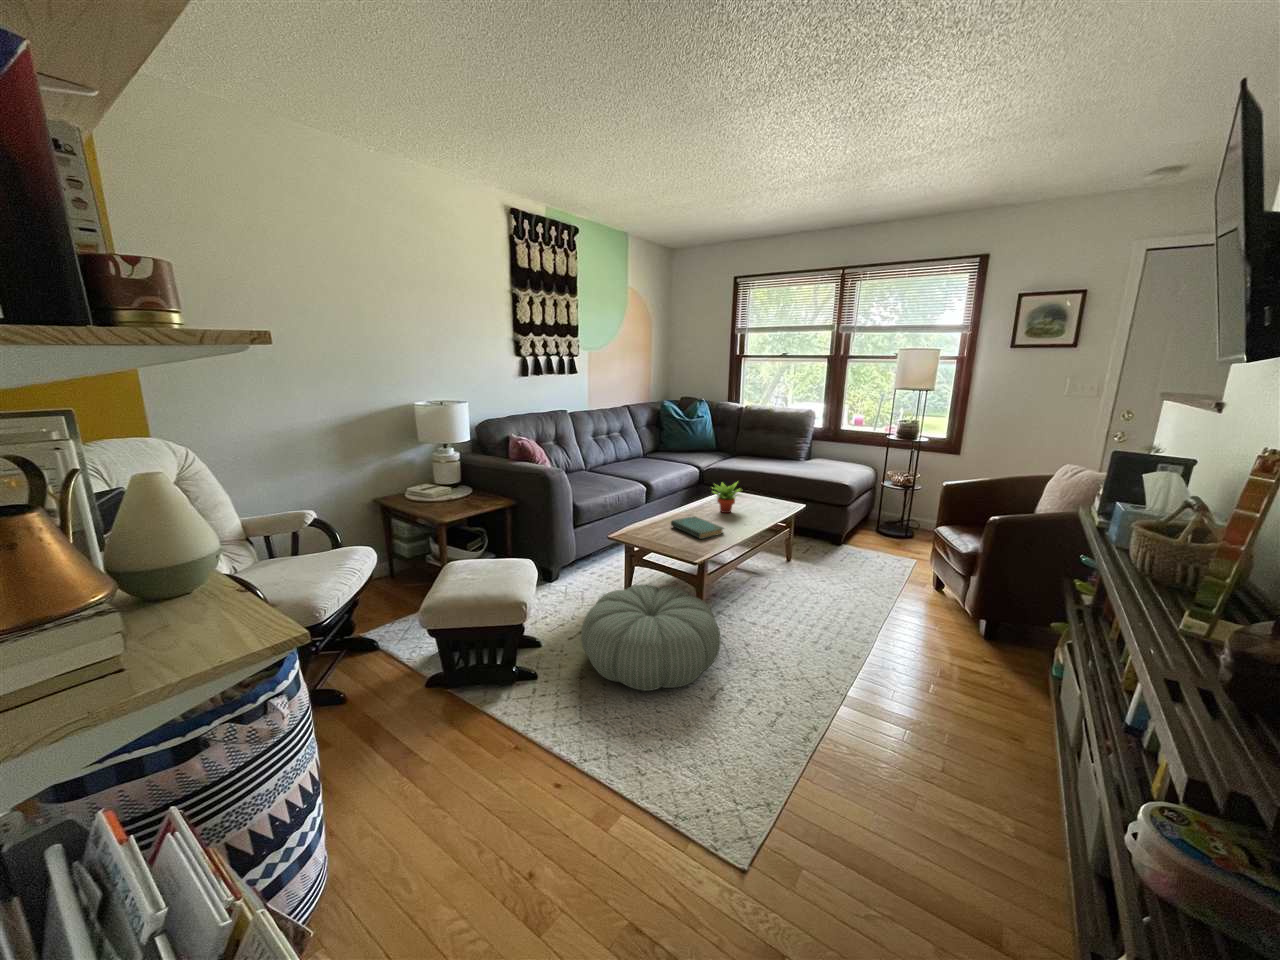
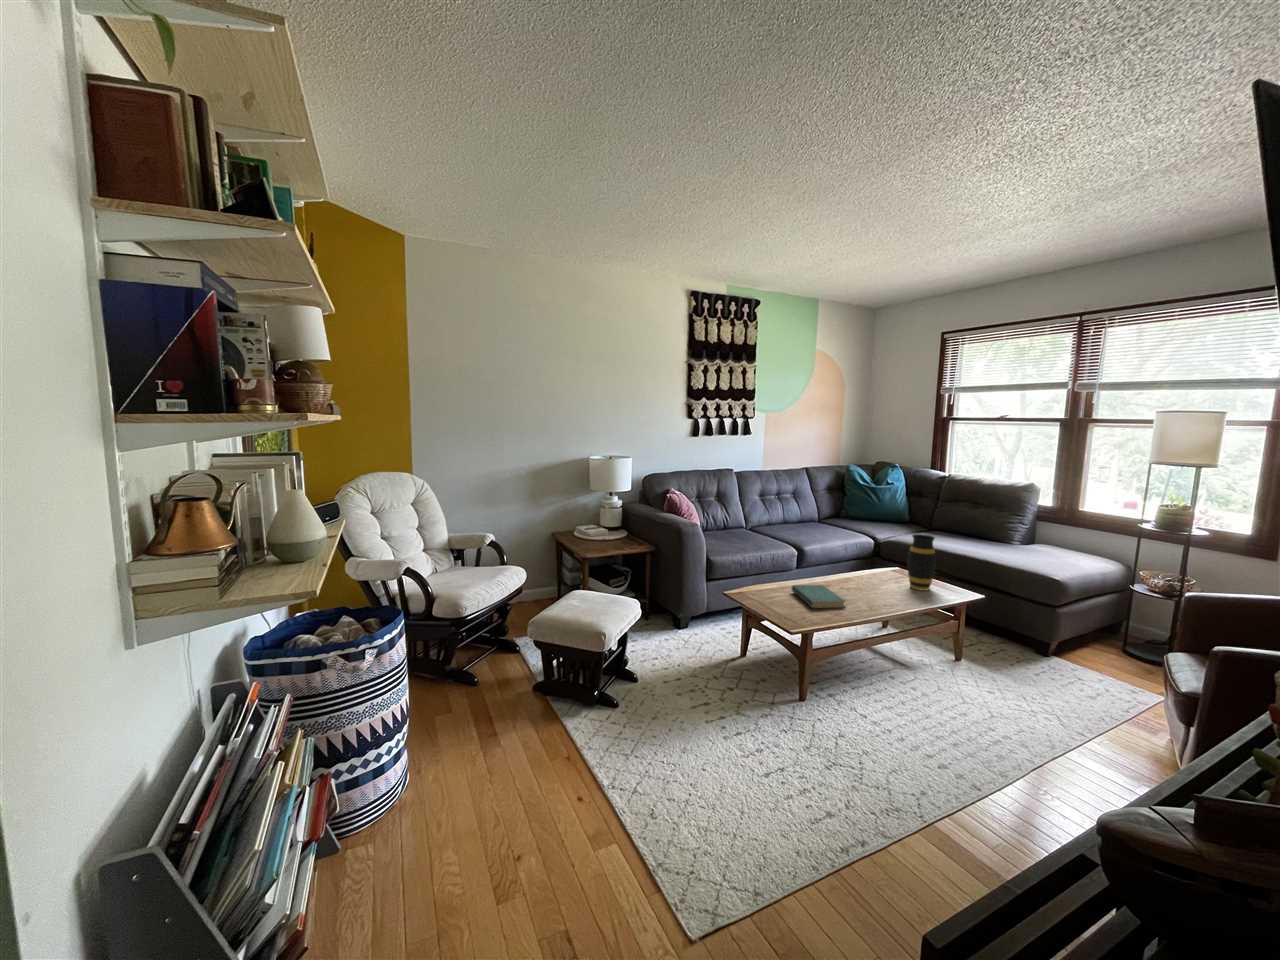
vase: none [754,461,776,509] -> present [907,534,936,591]
succulent plant: present [713,482,740,513] -> none [847,552,888,588]
pouf: present [581,585,721,691] -> none [659,642,800,753]

